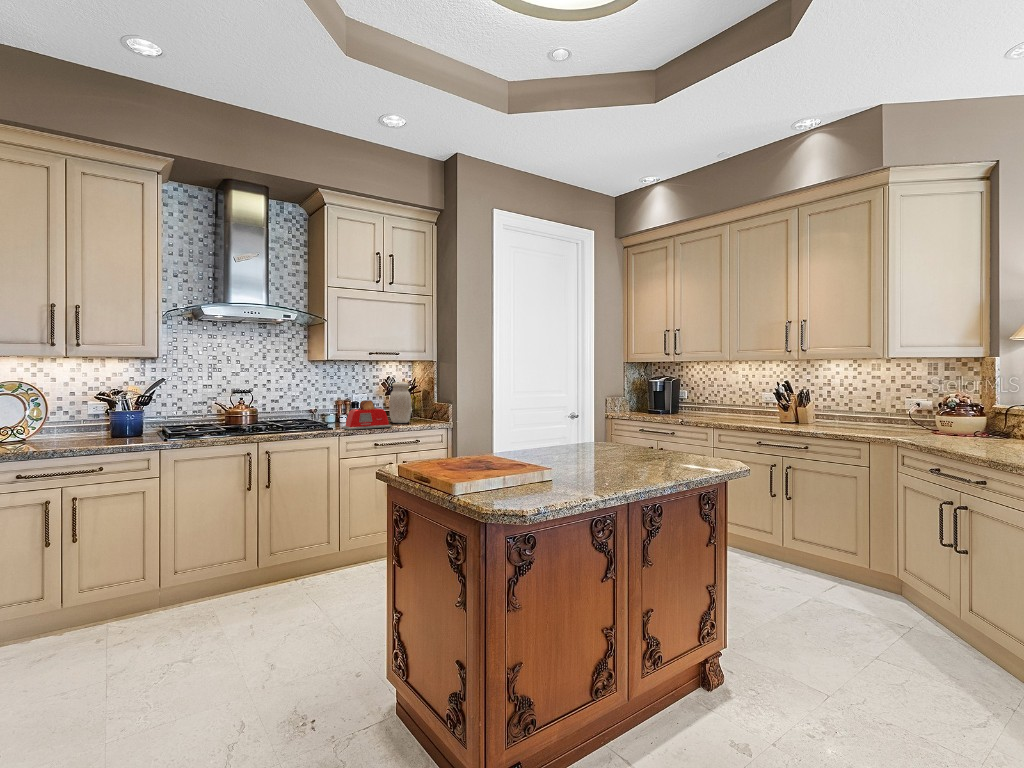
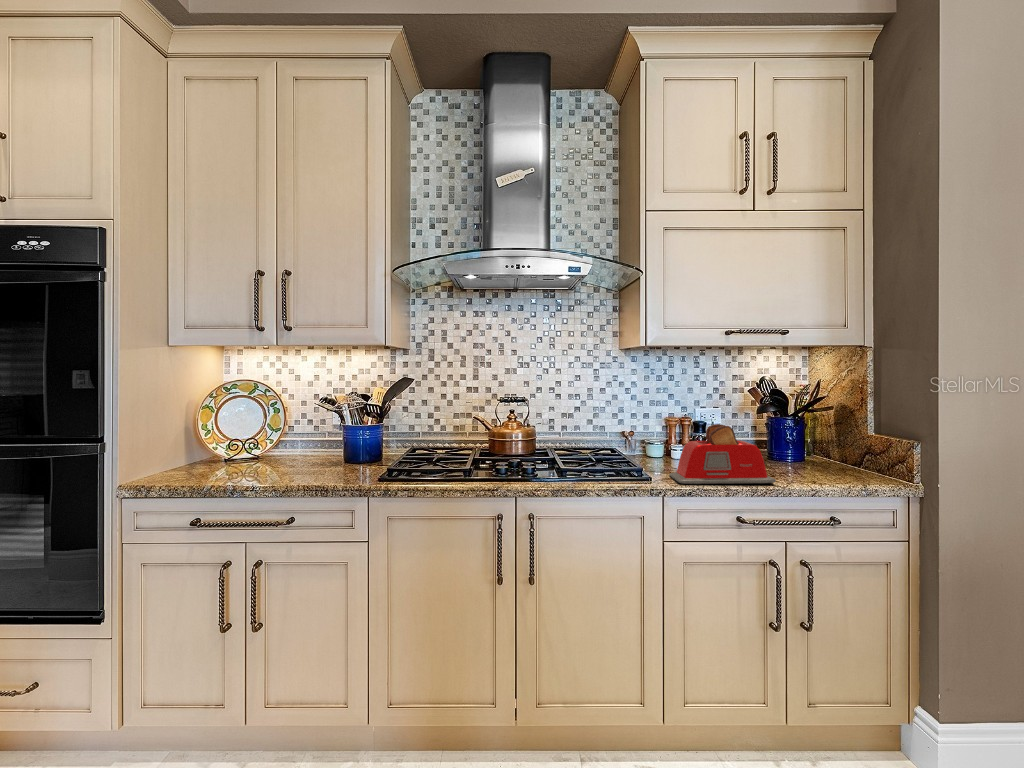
jar: present [389,382,411,423] -> none [766,388,815,471]

